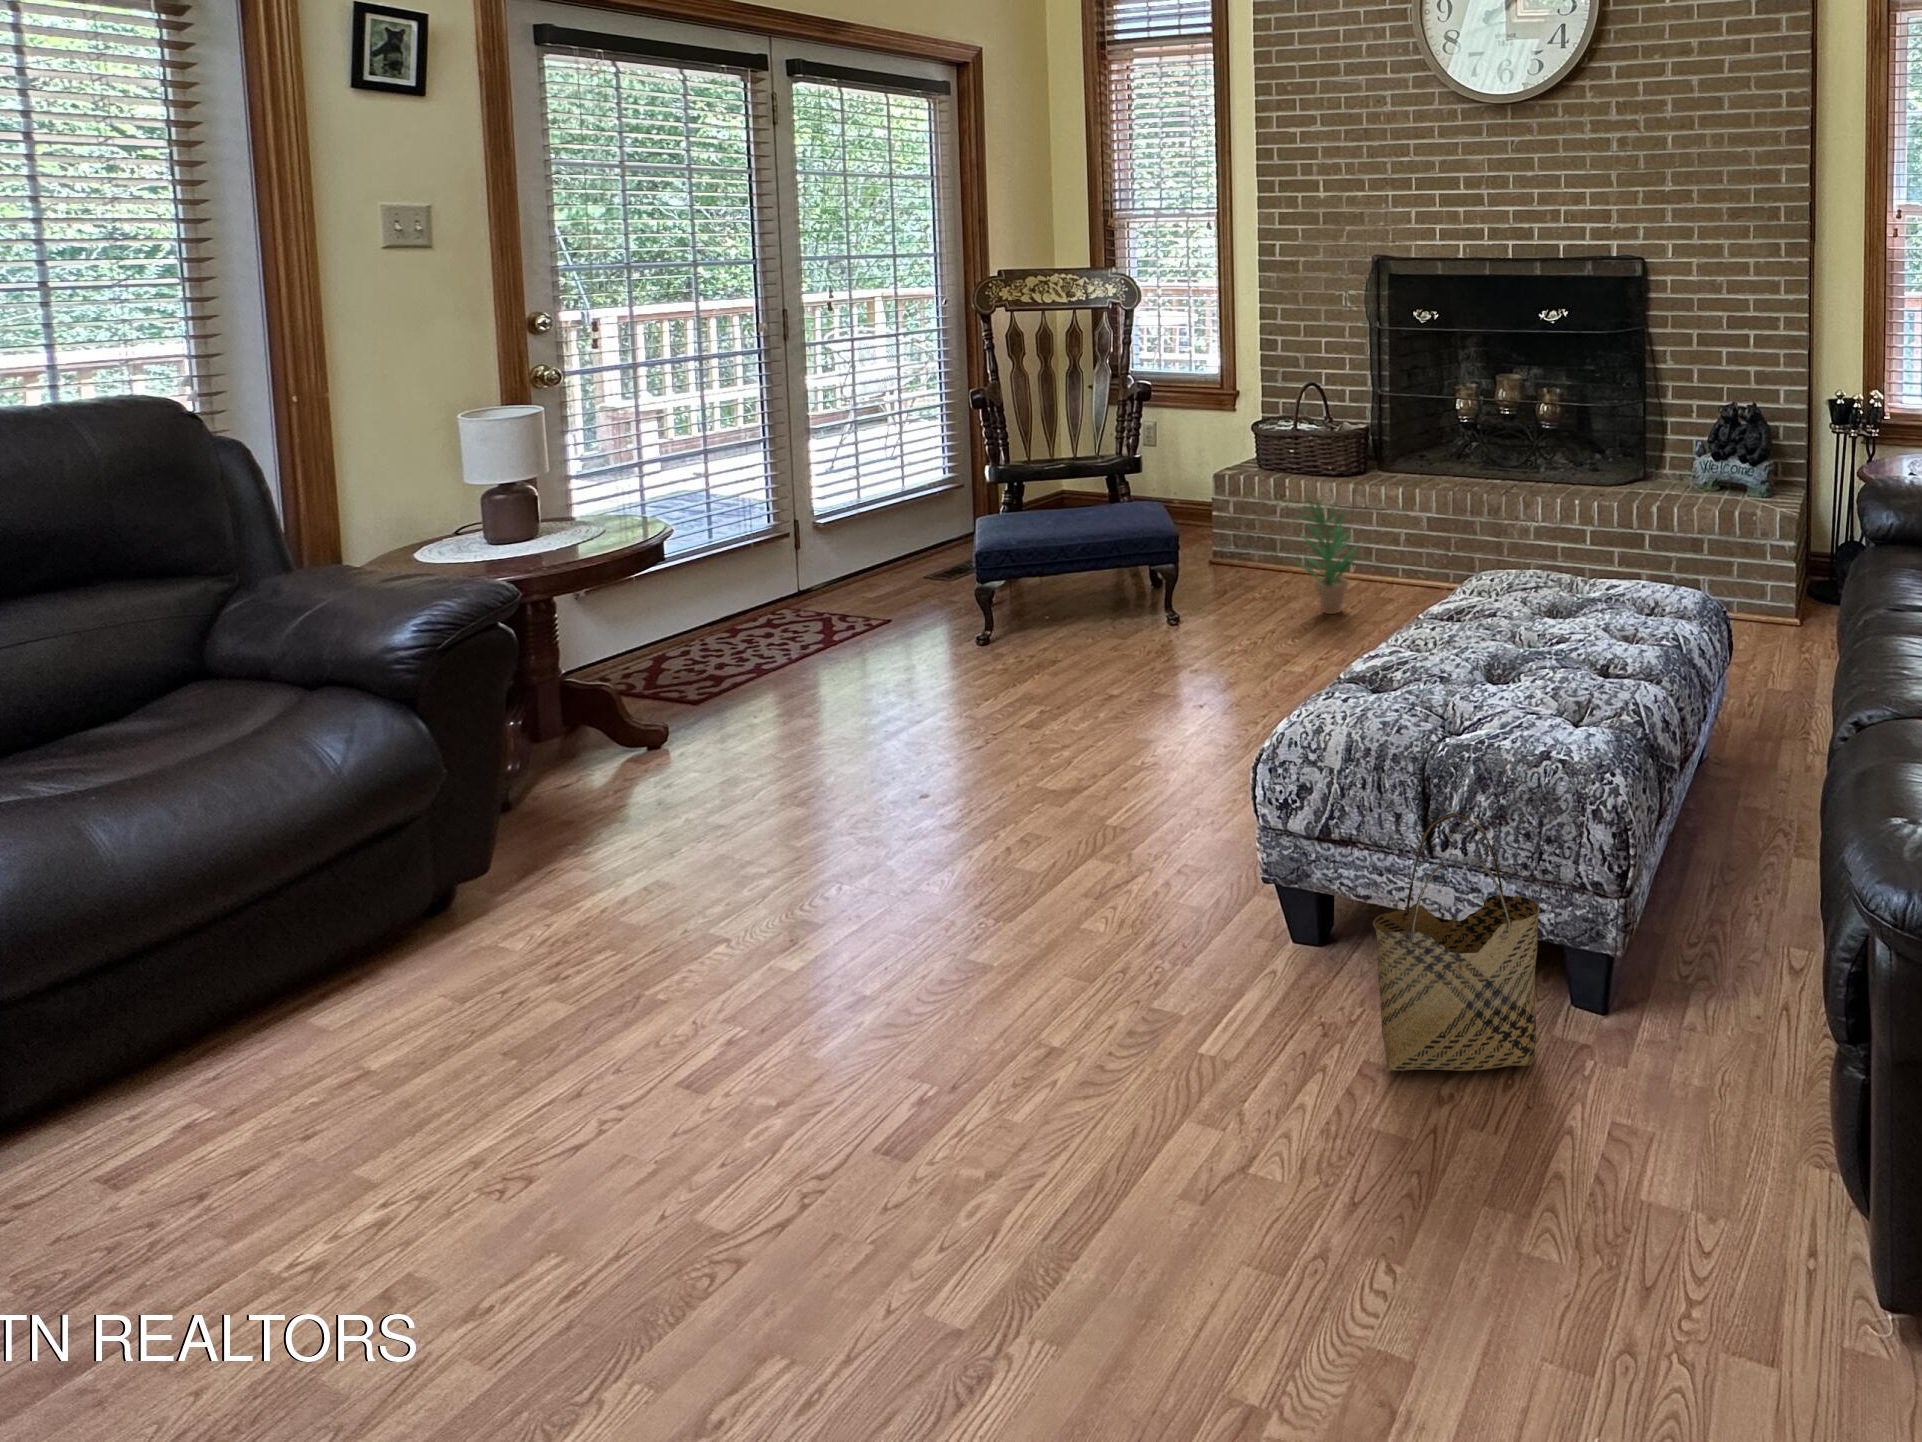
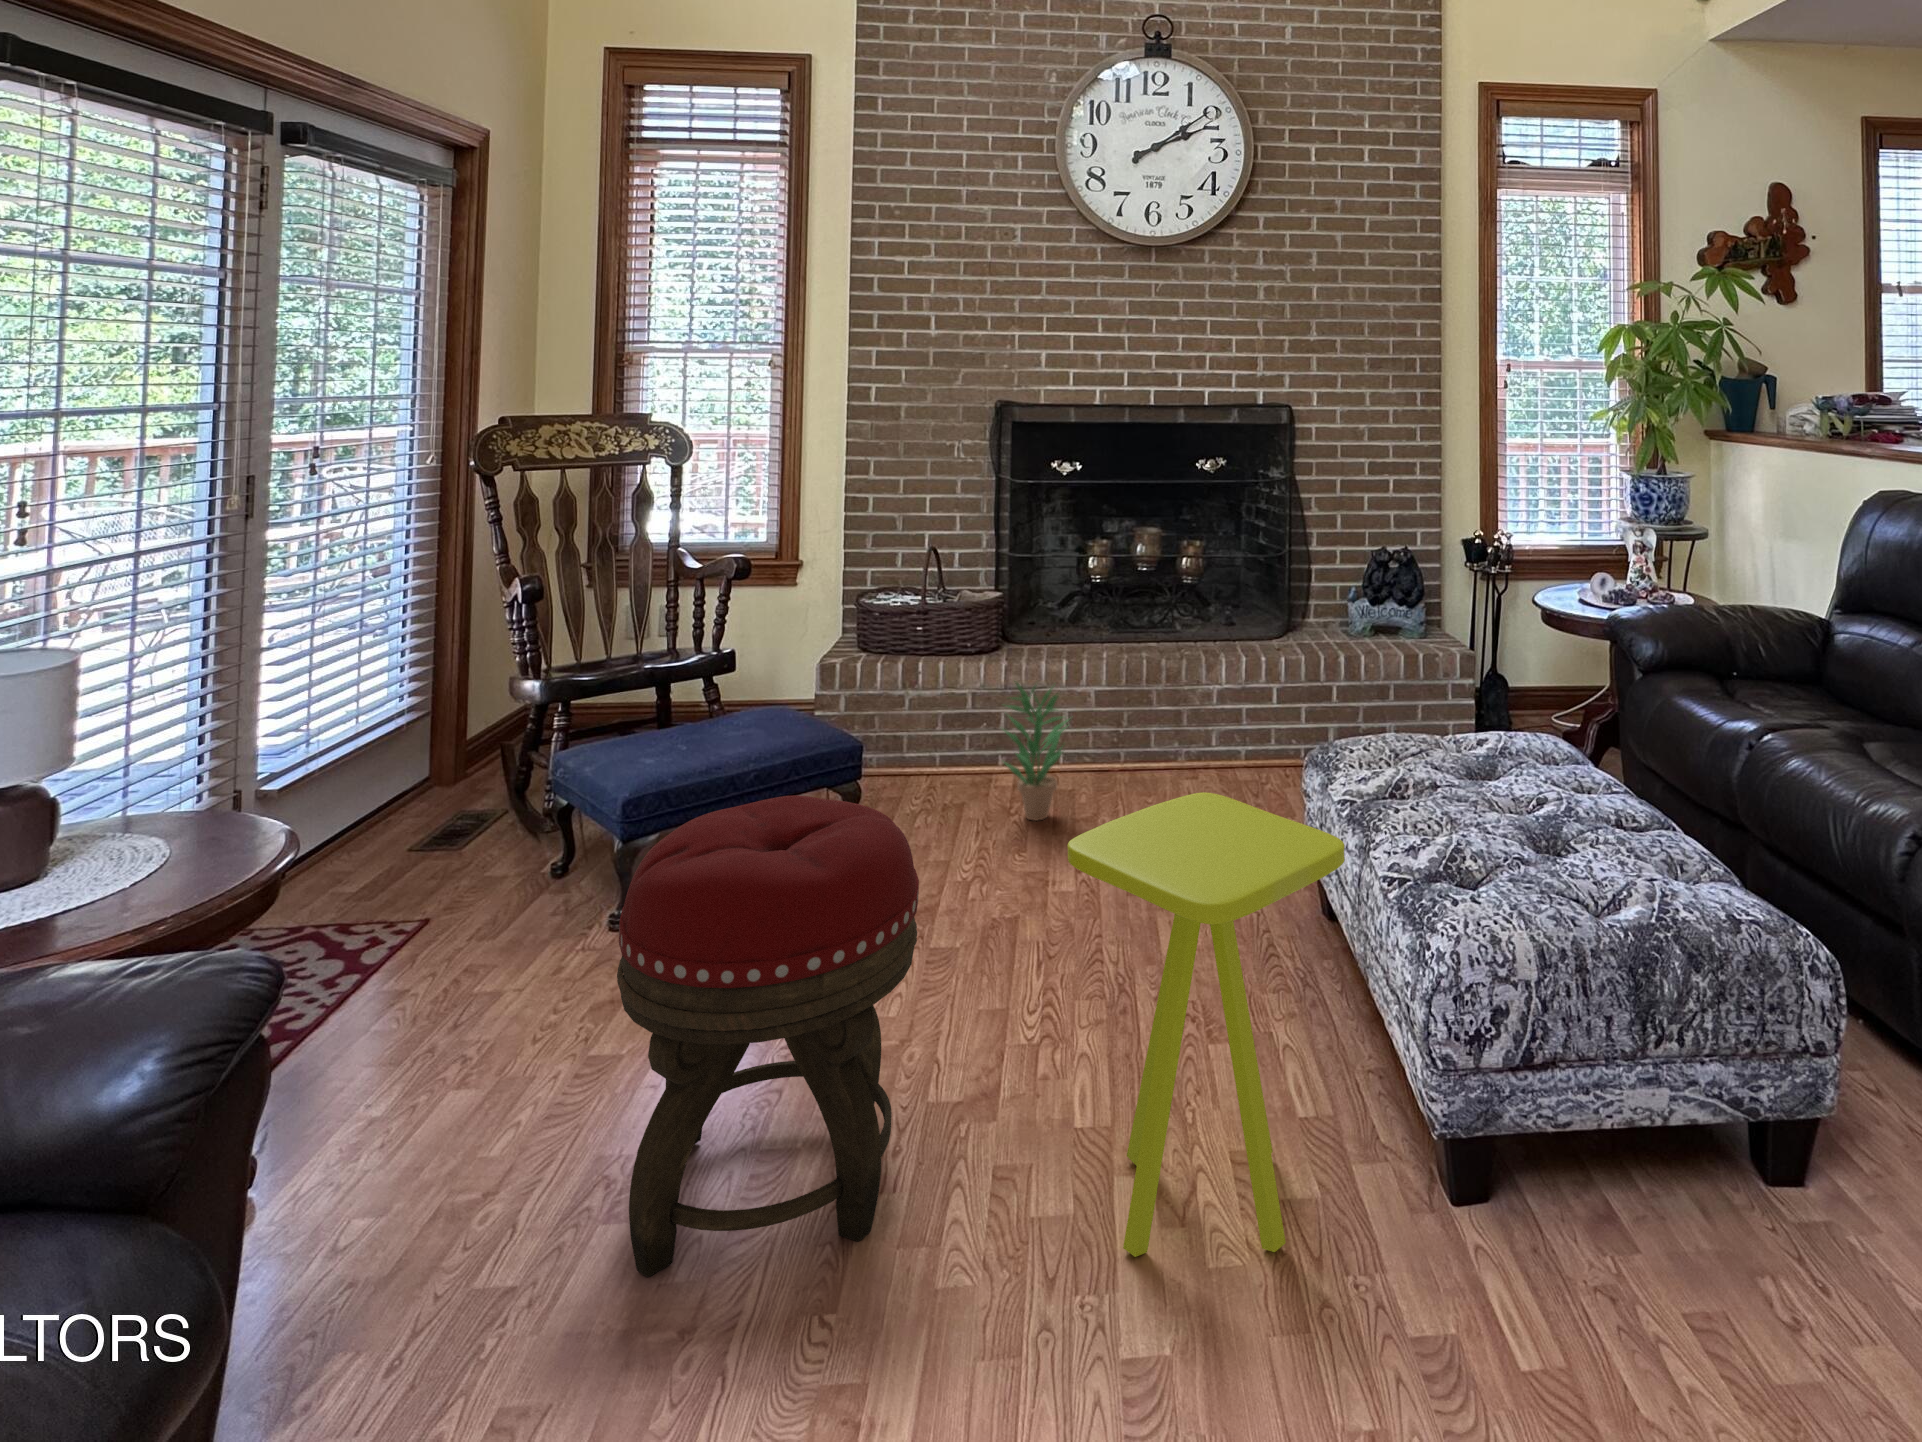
footstool: none [758,545,990,850] -> present [617,795,919,1277]
side table: none [1005,578,1199,929] -> present [1067,792,1345,1257]
woven basket: present [1373,813,1540,1072] -> none [1689,999,1836,1310]

